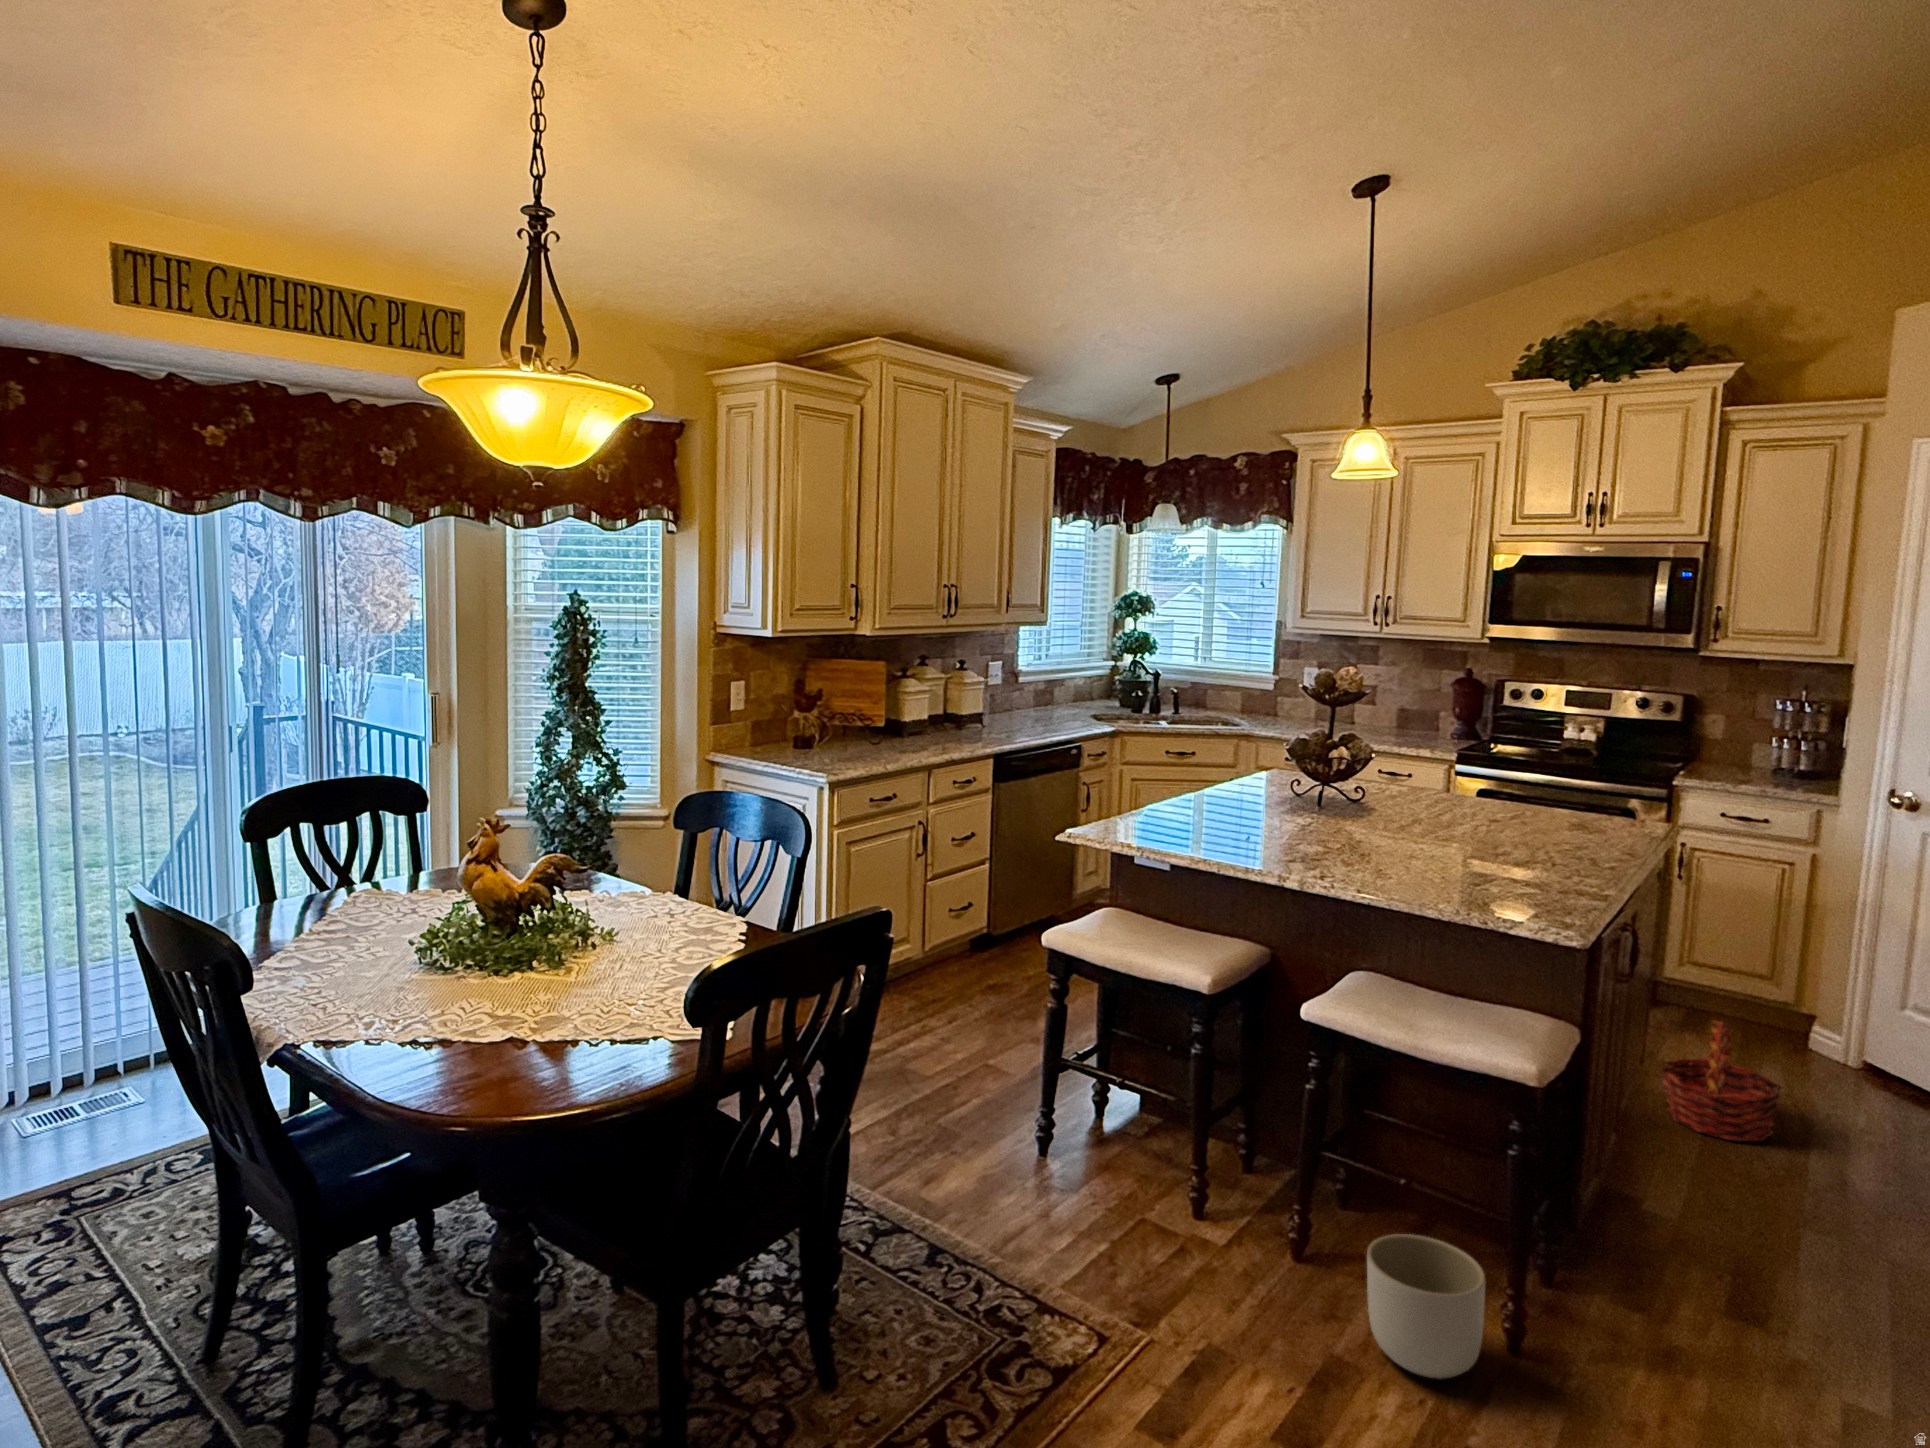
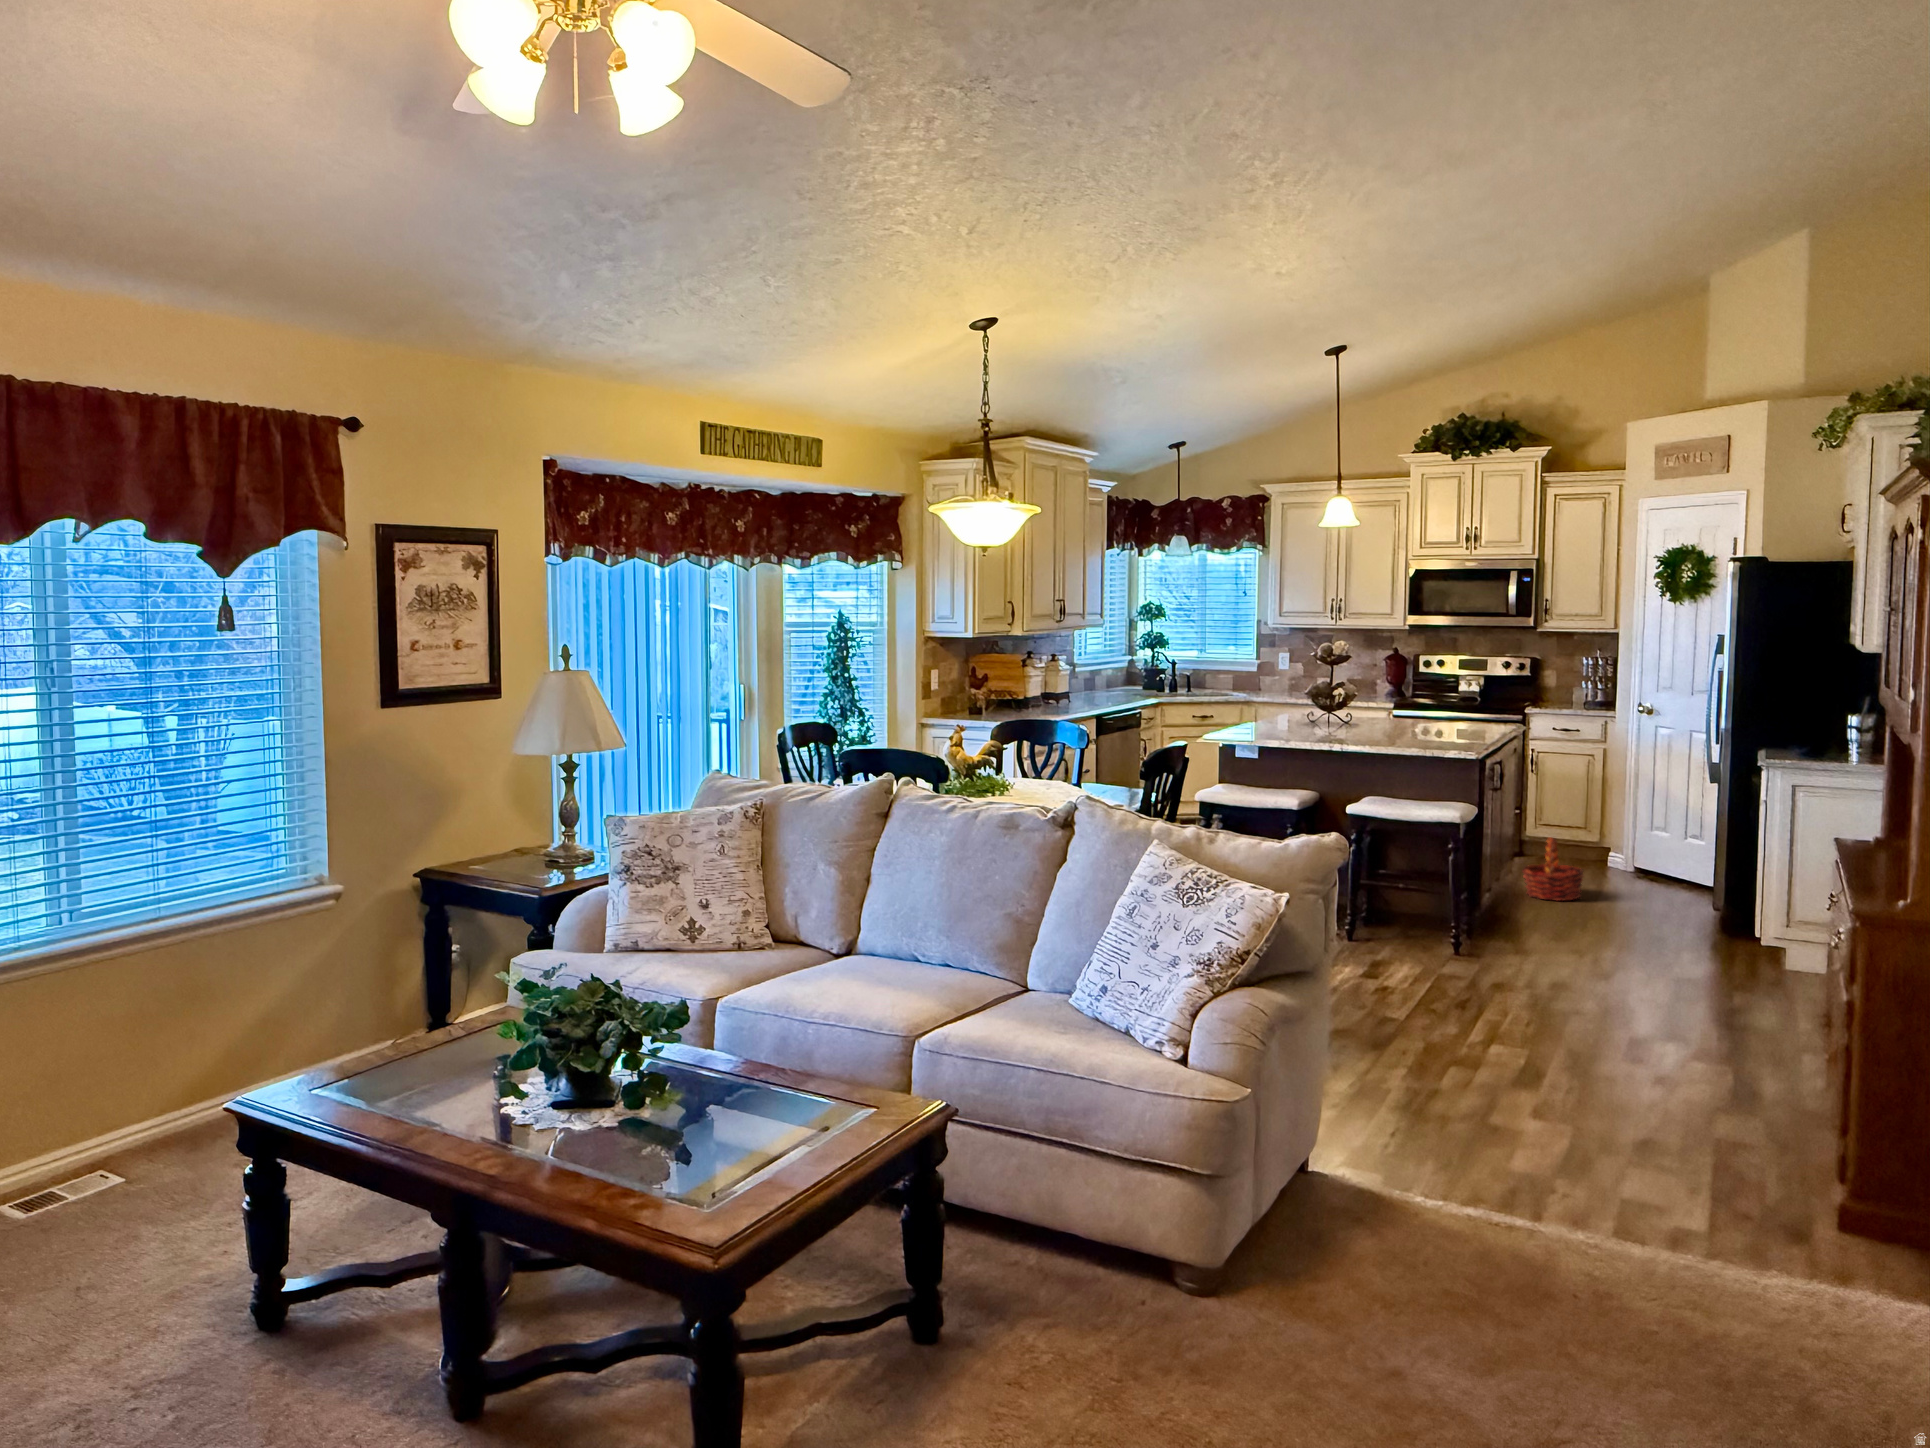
planter: present [1367,1234,1485,1379] -> none [1384,913,1439,967]

